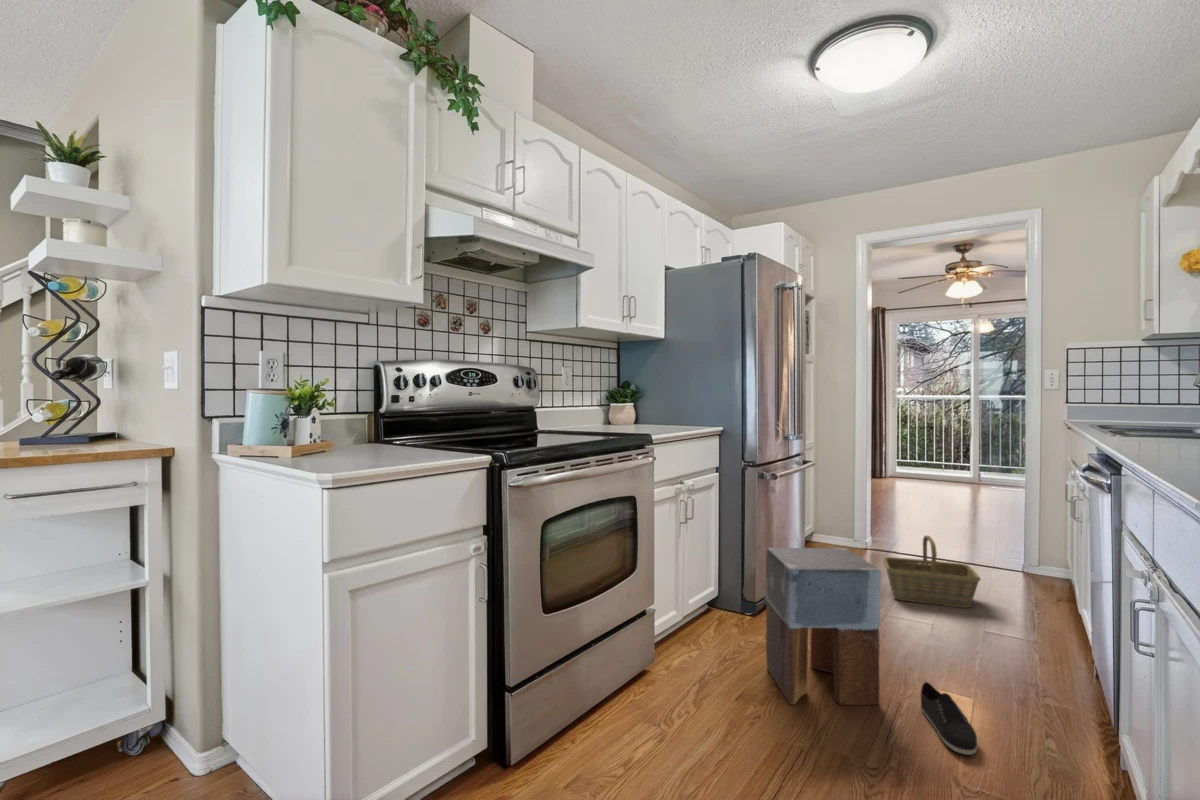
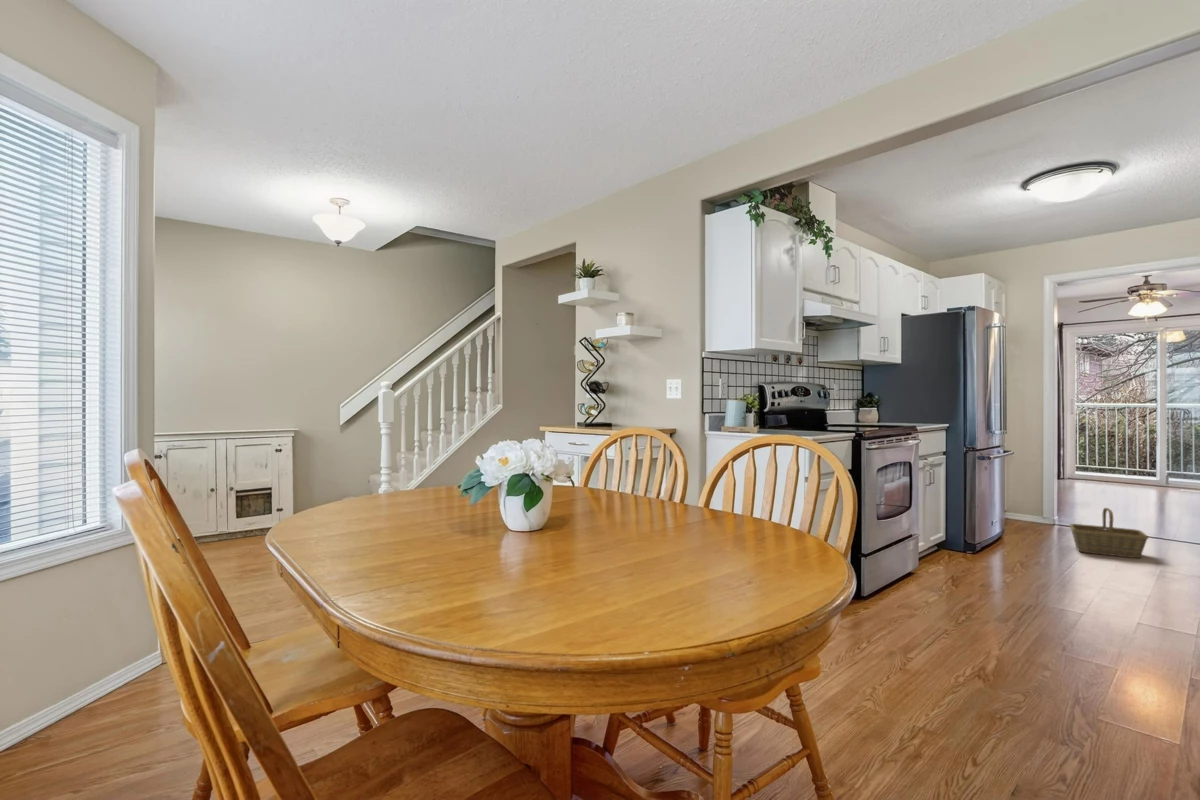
stool: present [766,548,881,705] -> none [992,500,1074,590]
shoe: present [920,682,978,755] -> none [1100,578,1136,606]

